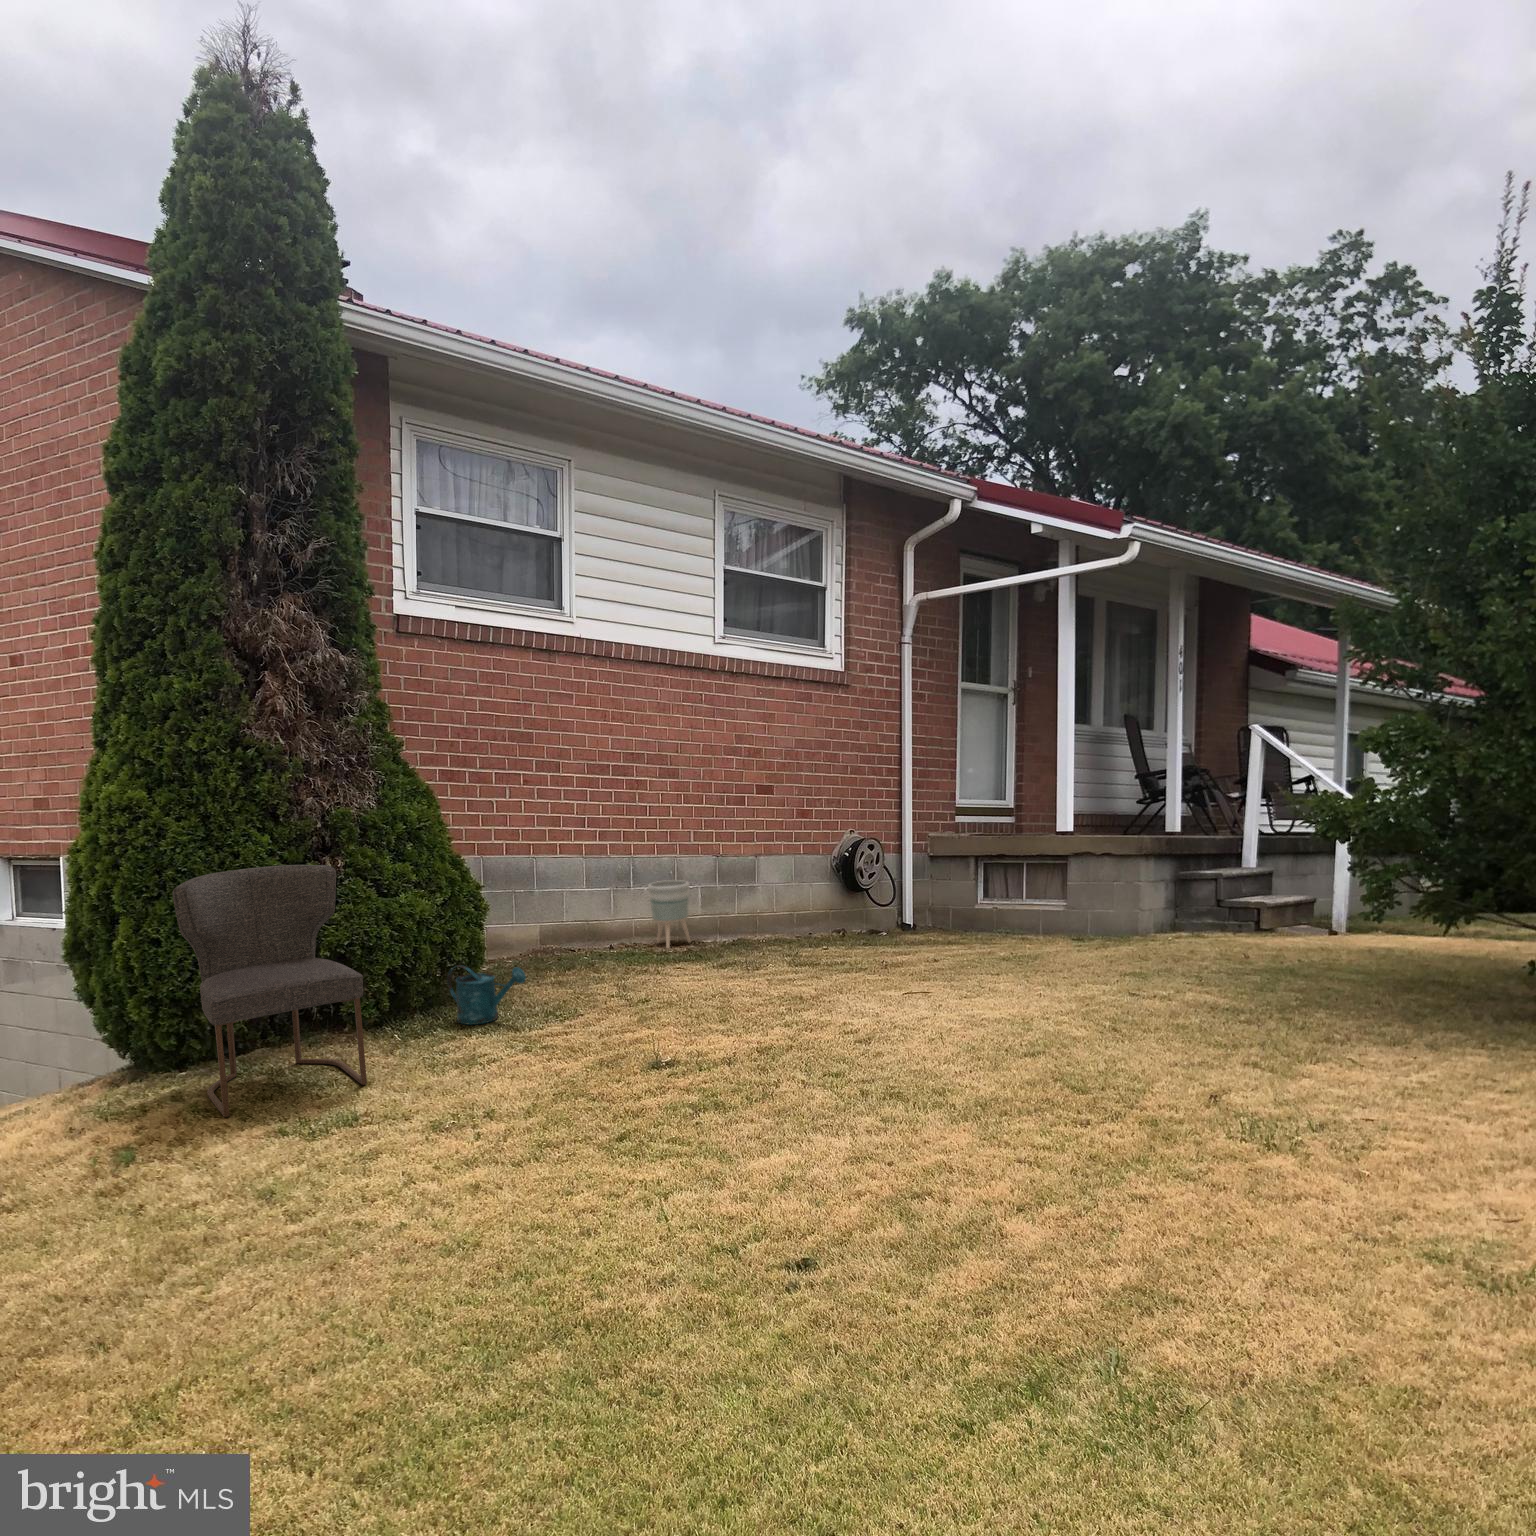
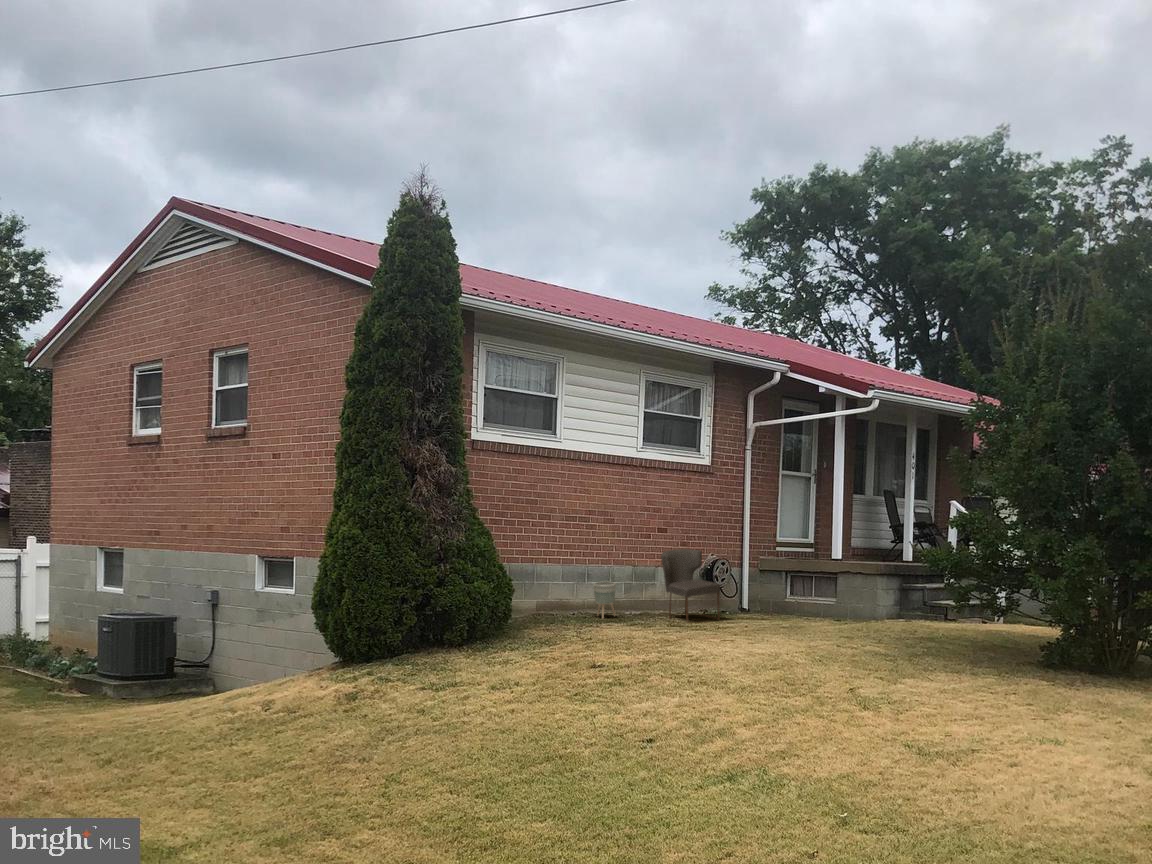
chair: present [173,865,367,1117] -> present [661,549,720,623]
watering can: present [447,965,526,1025] -> none [492,620,530,649]

